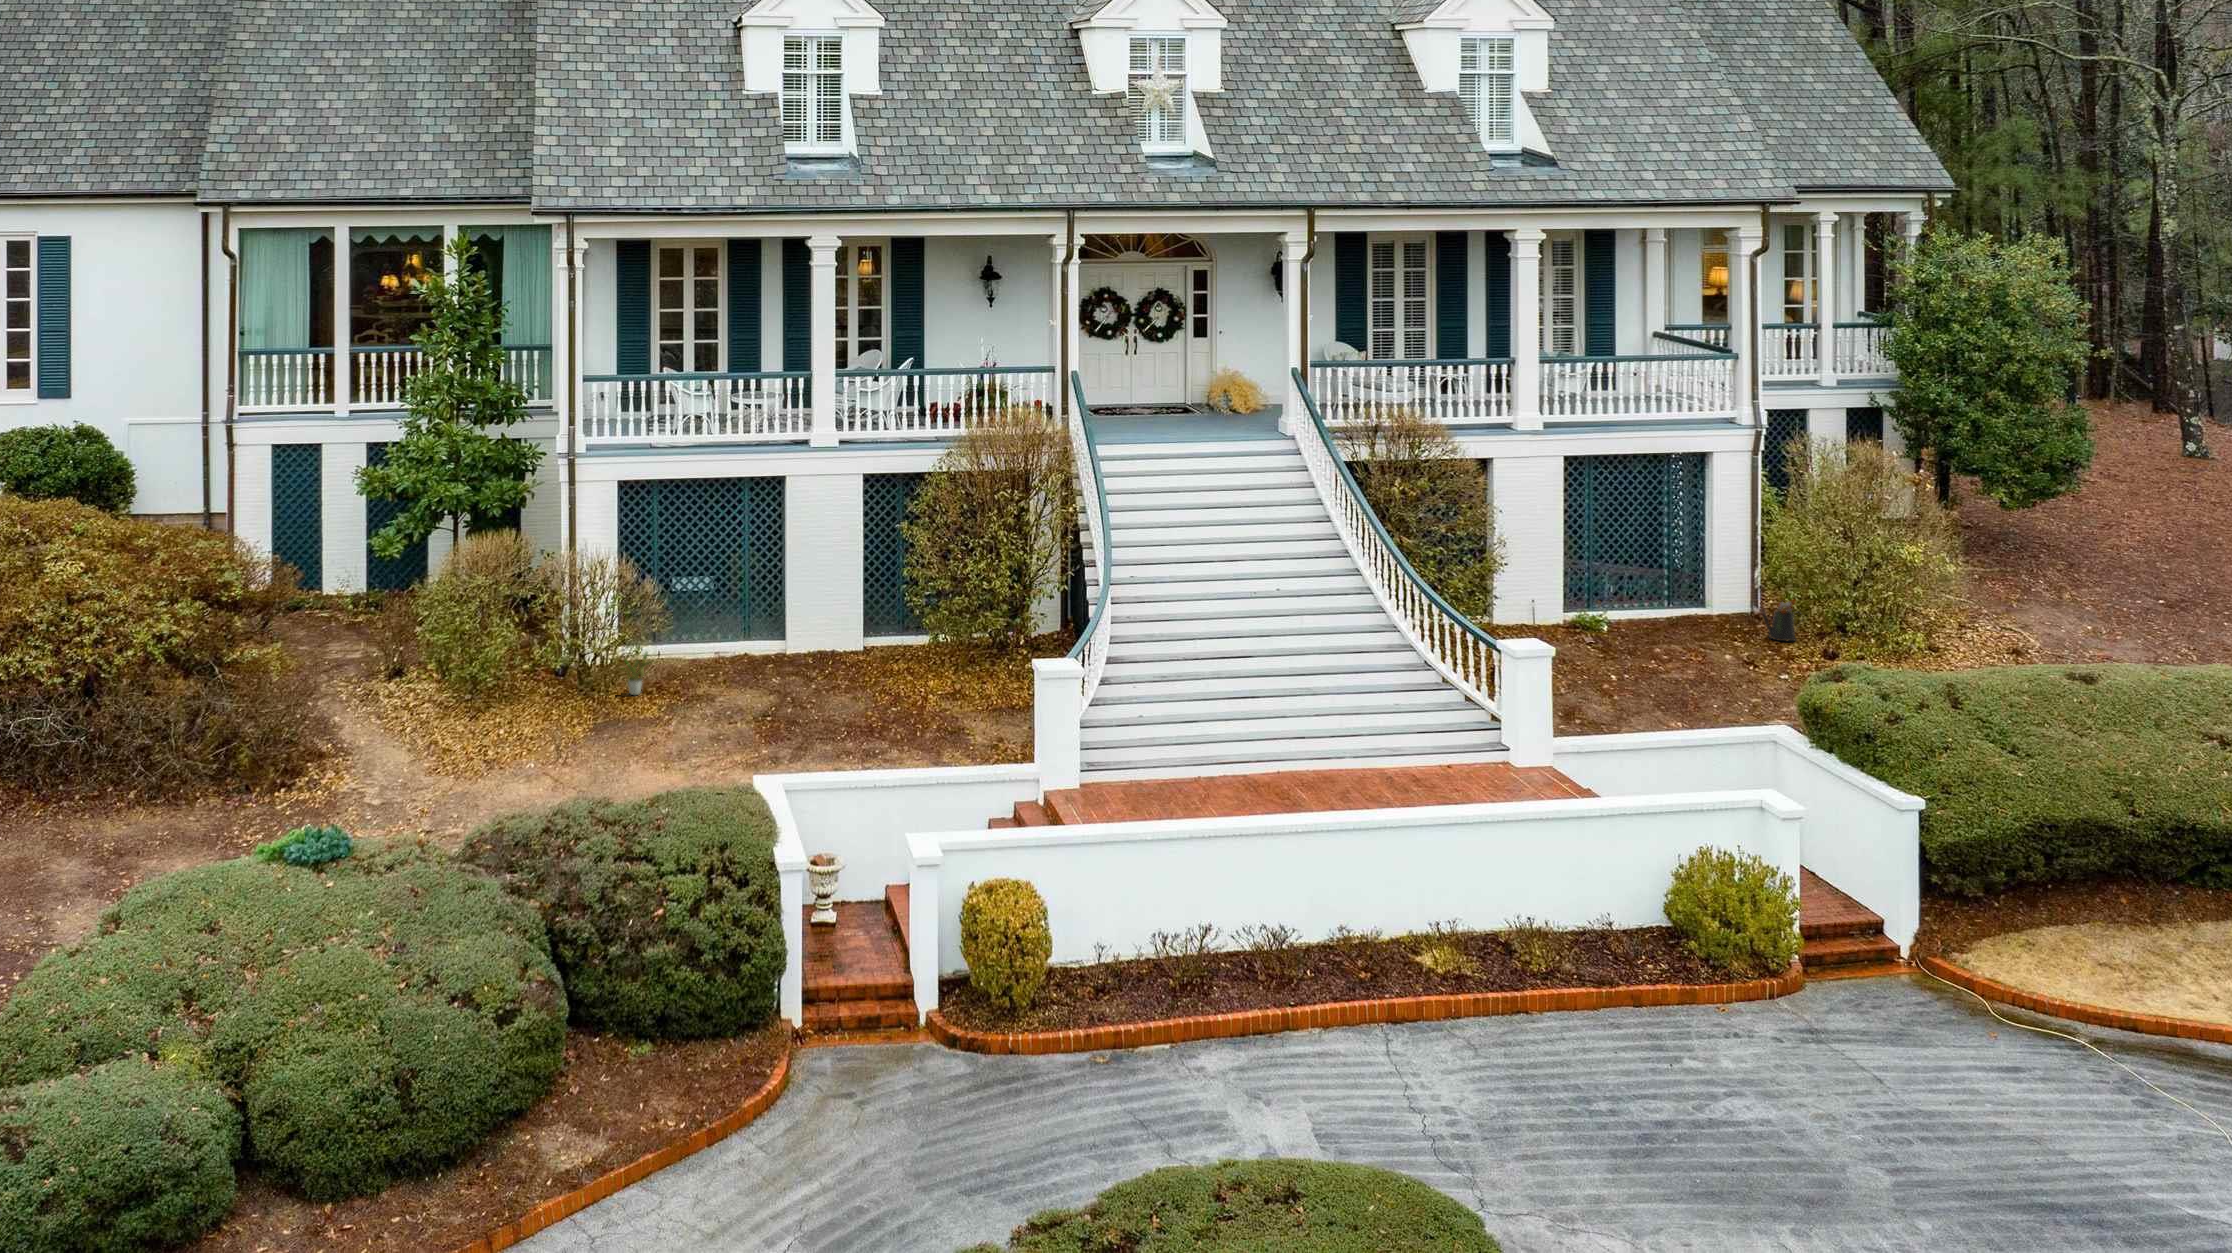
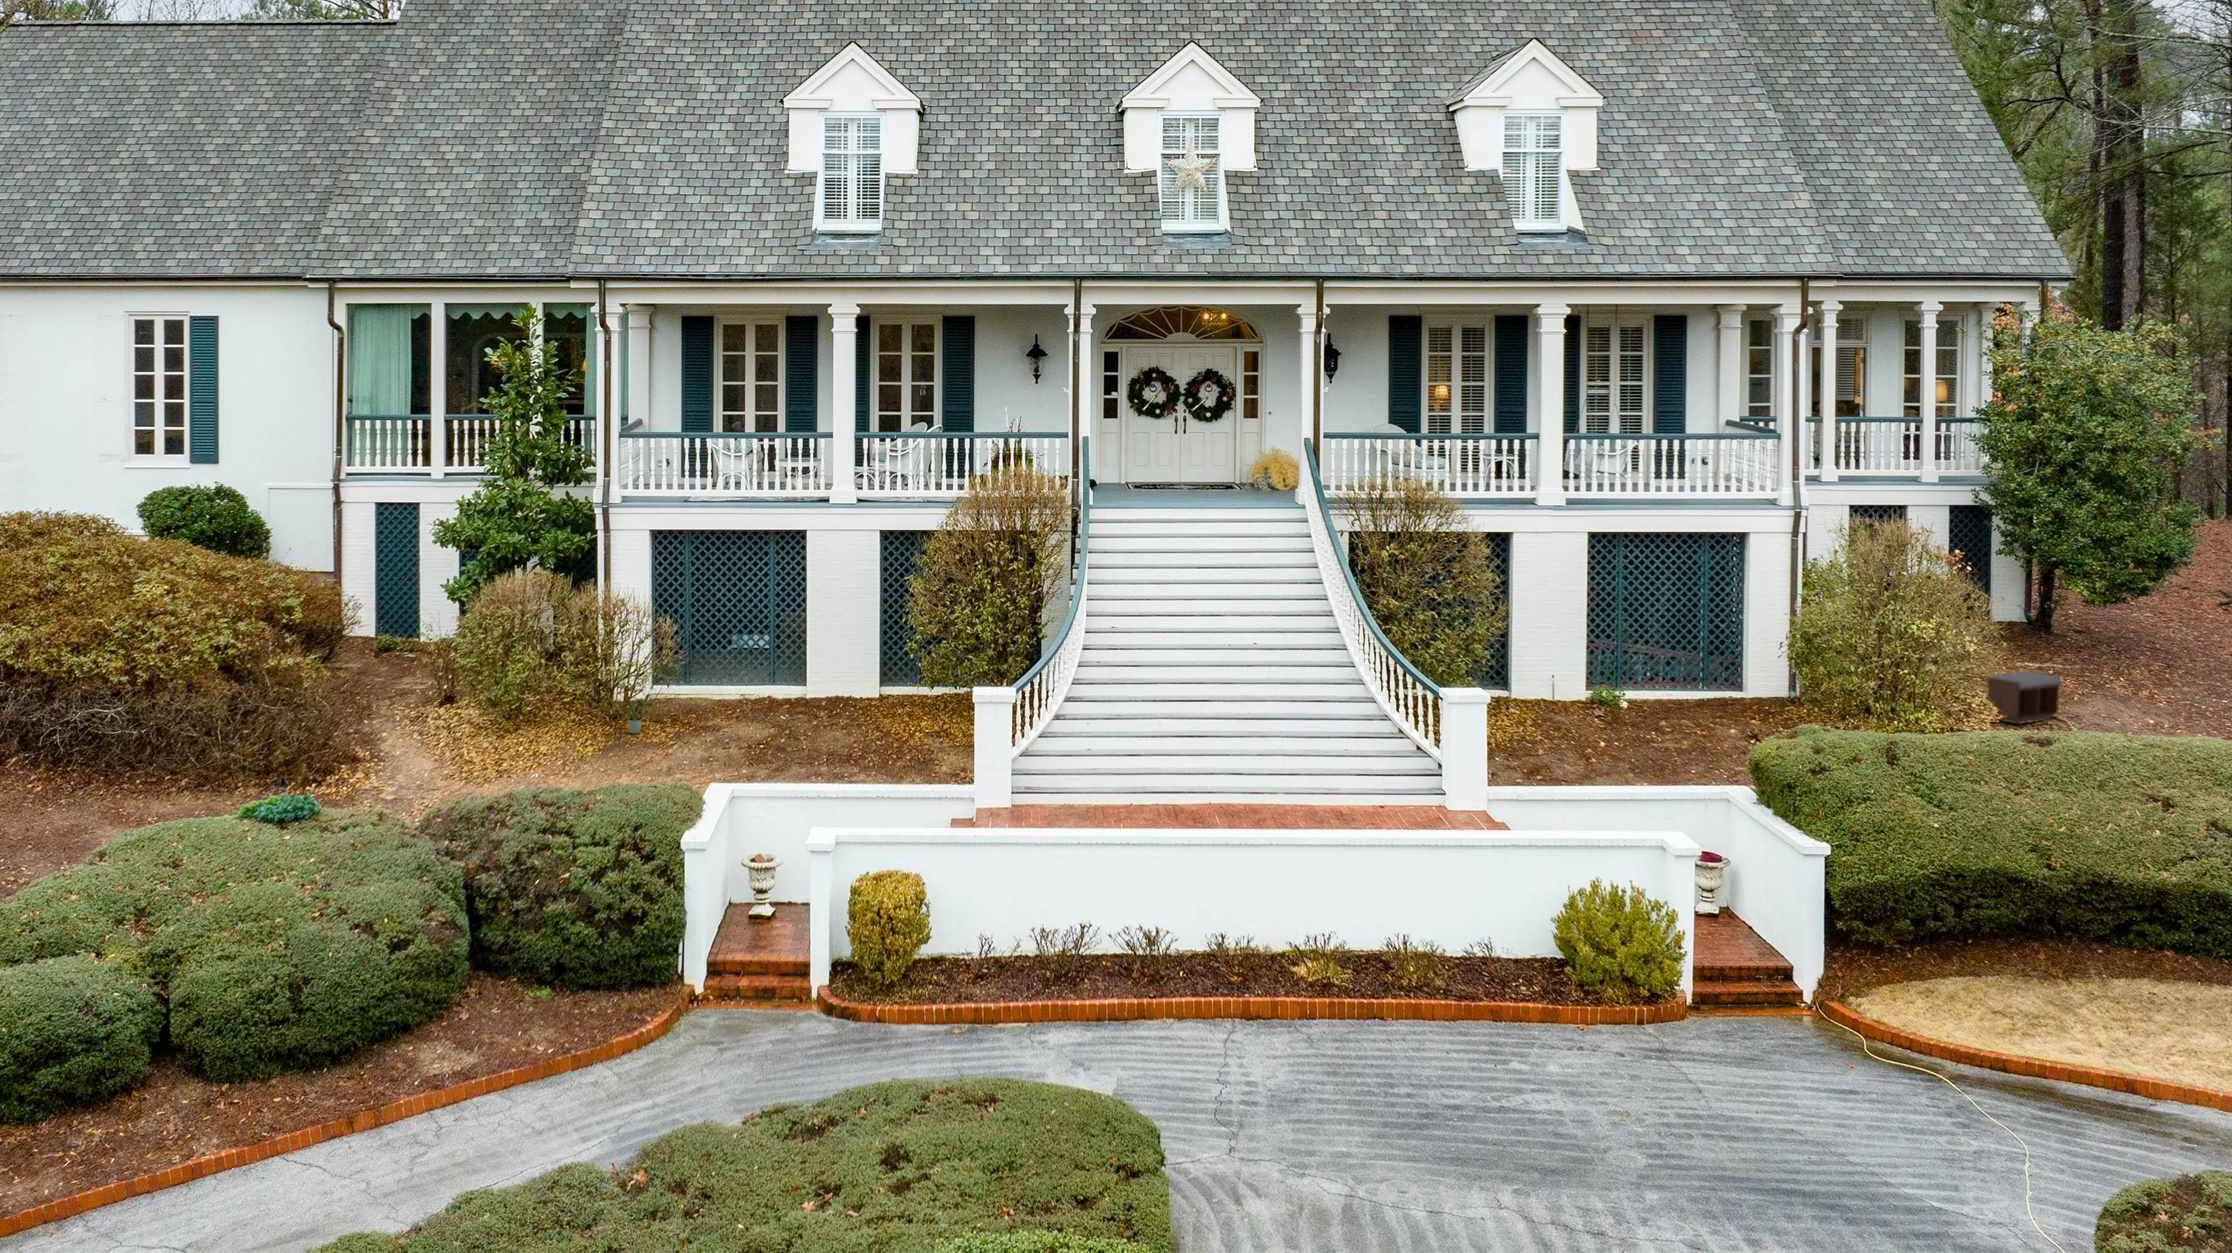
bench: none [1944,584,2009,636] -> present [1987,672,2061,724]
watering can: present [1762,600,1796,641] -> none [1783,679,1824,724]

